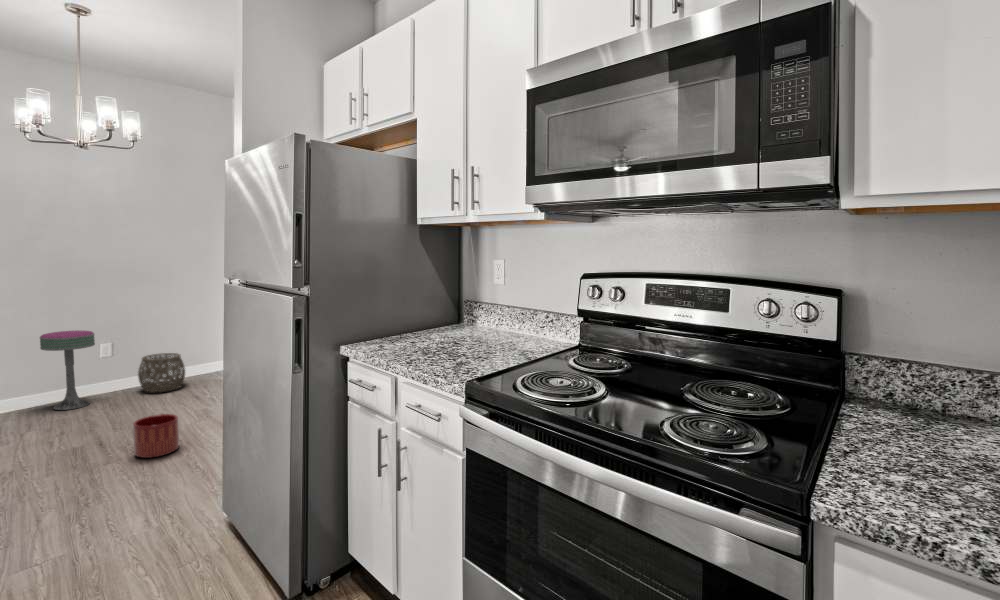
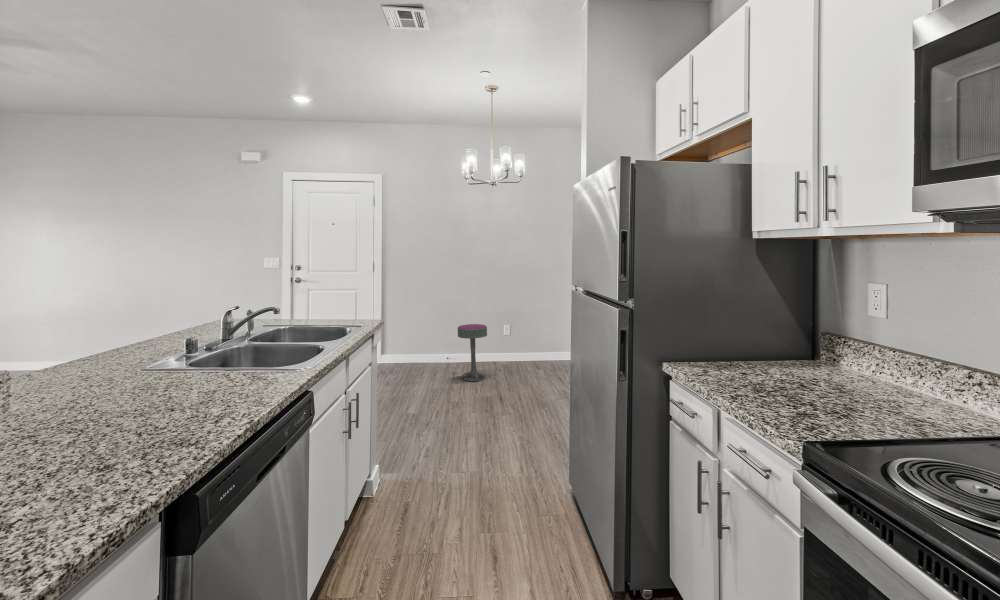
woven basket: present [138,353,185,393] -> none [512,345,544,376]
planter: present [133,414,179,458] -> none [506,397,536,430]

